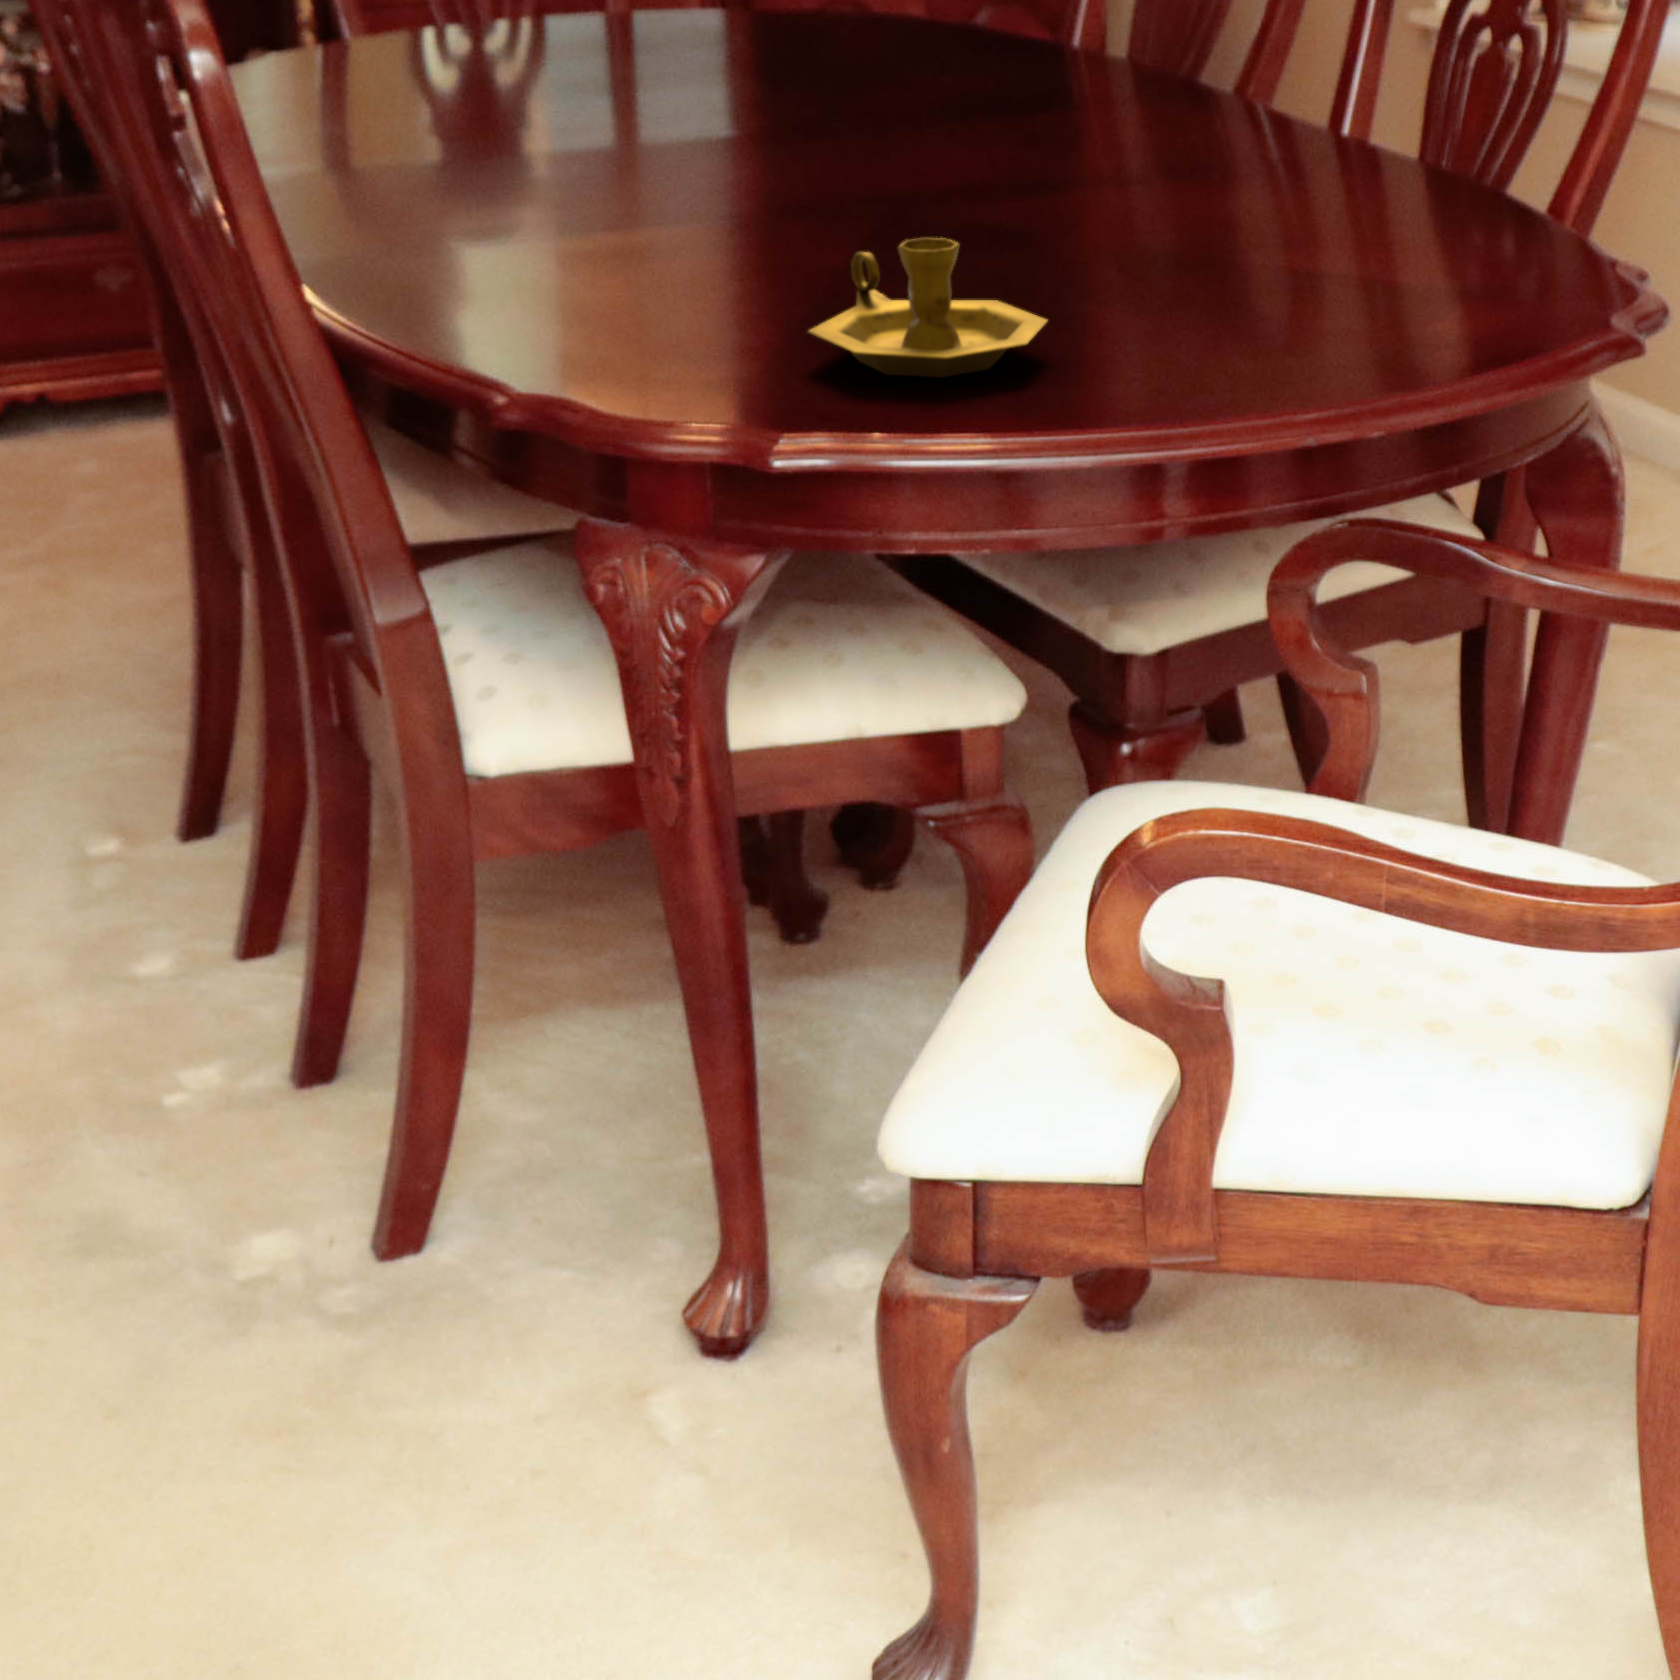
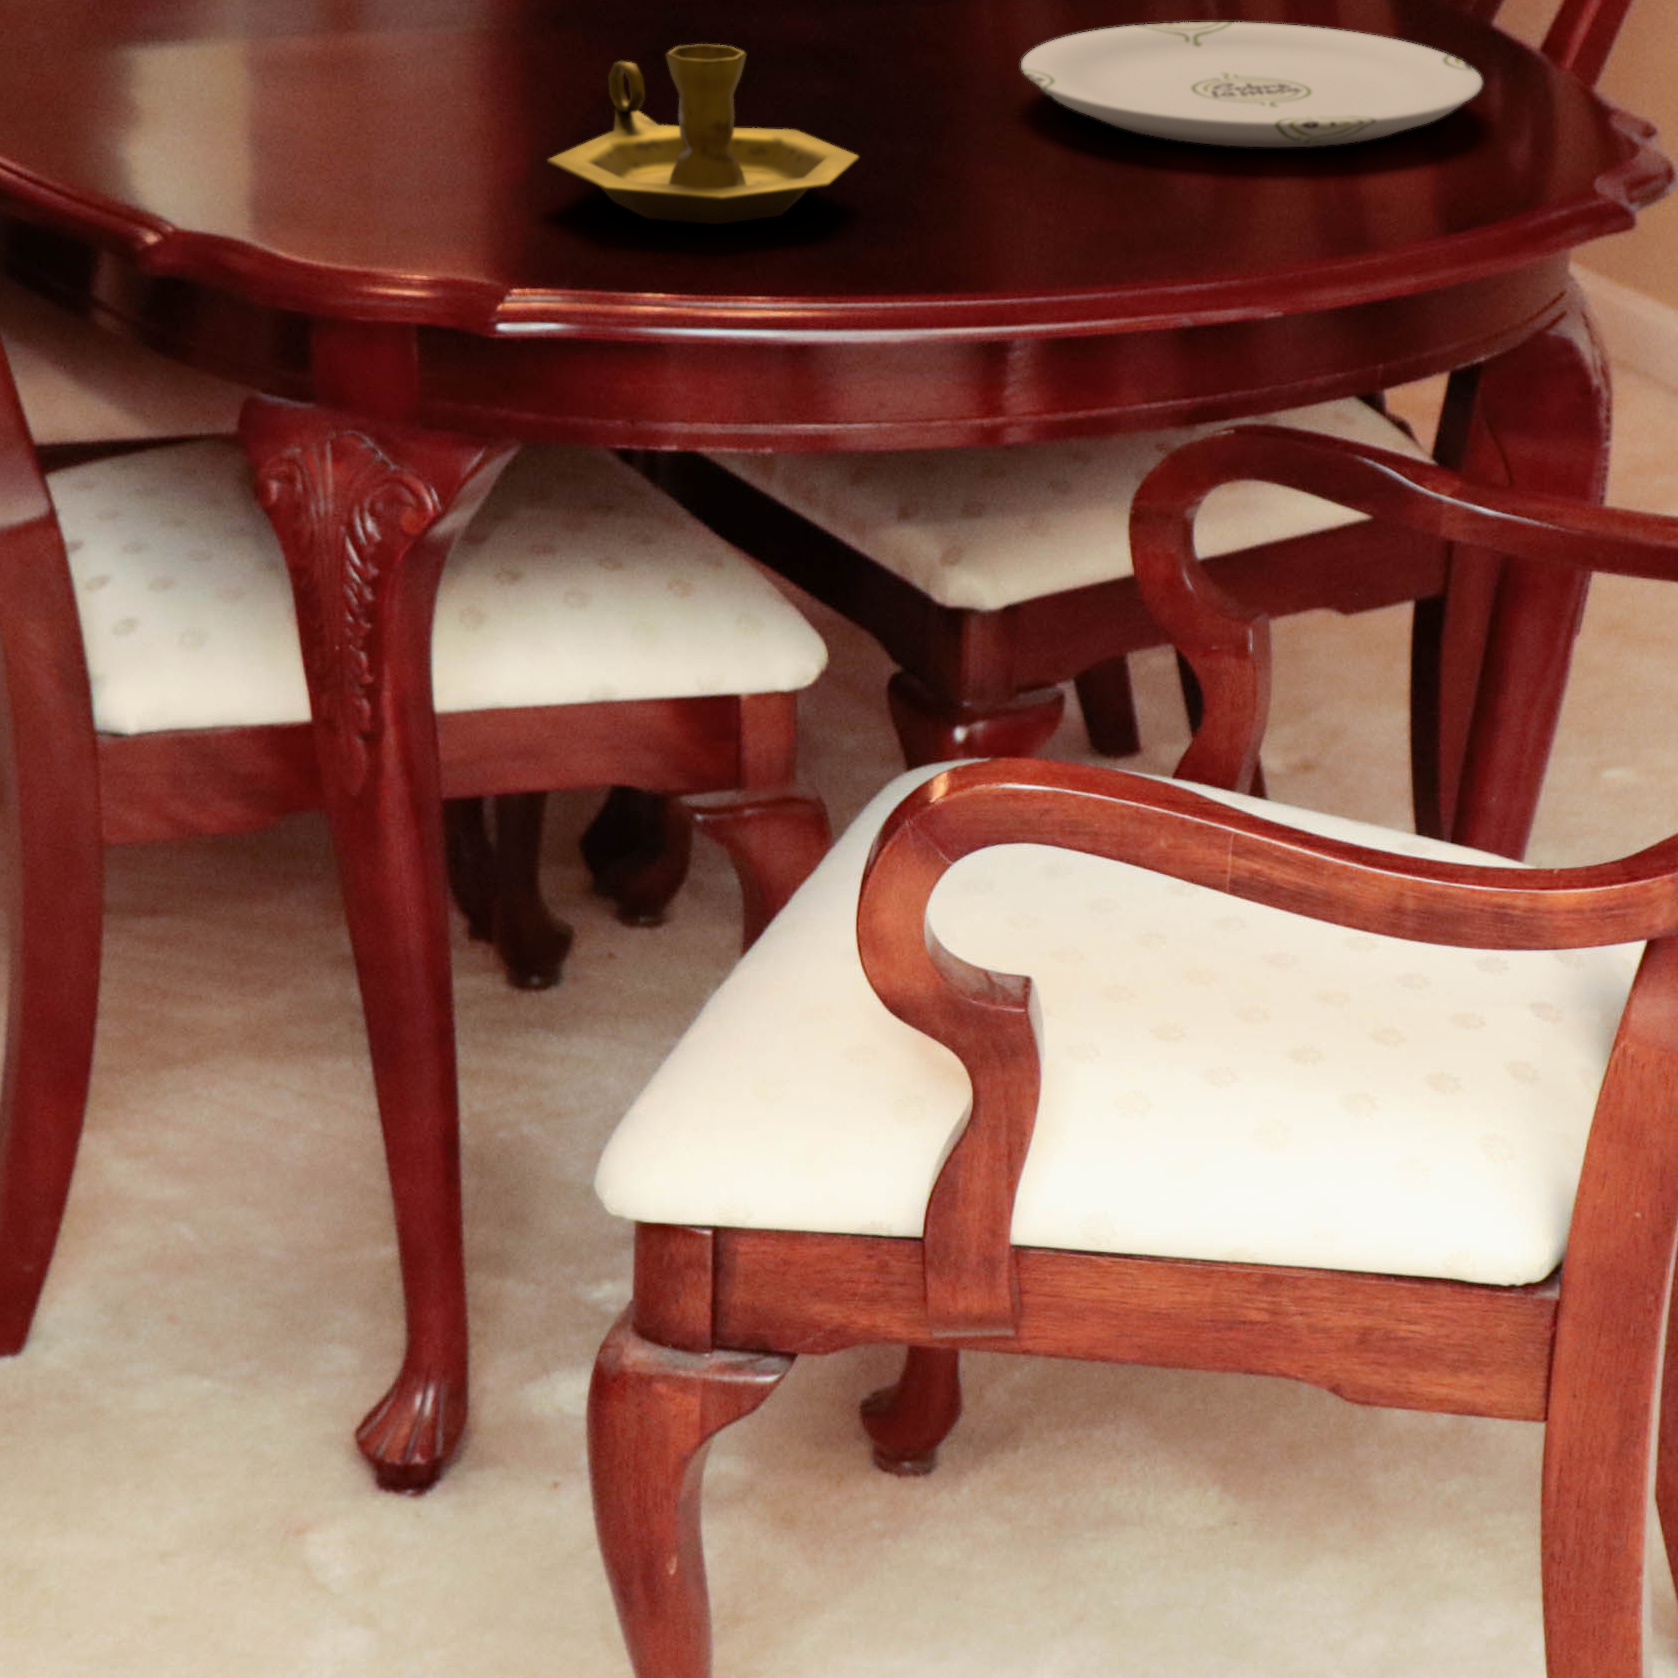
plate: none [1164,202,1522,301] -> present [1021,22,1483,147]

